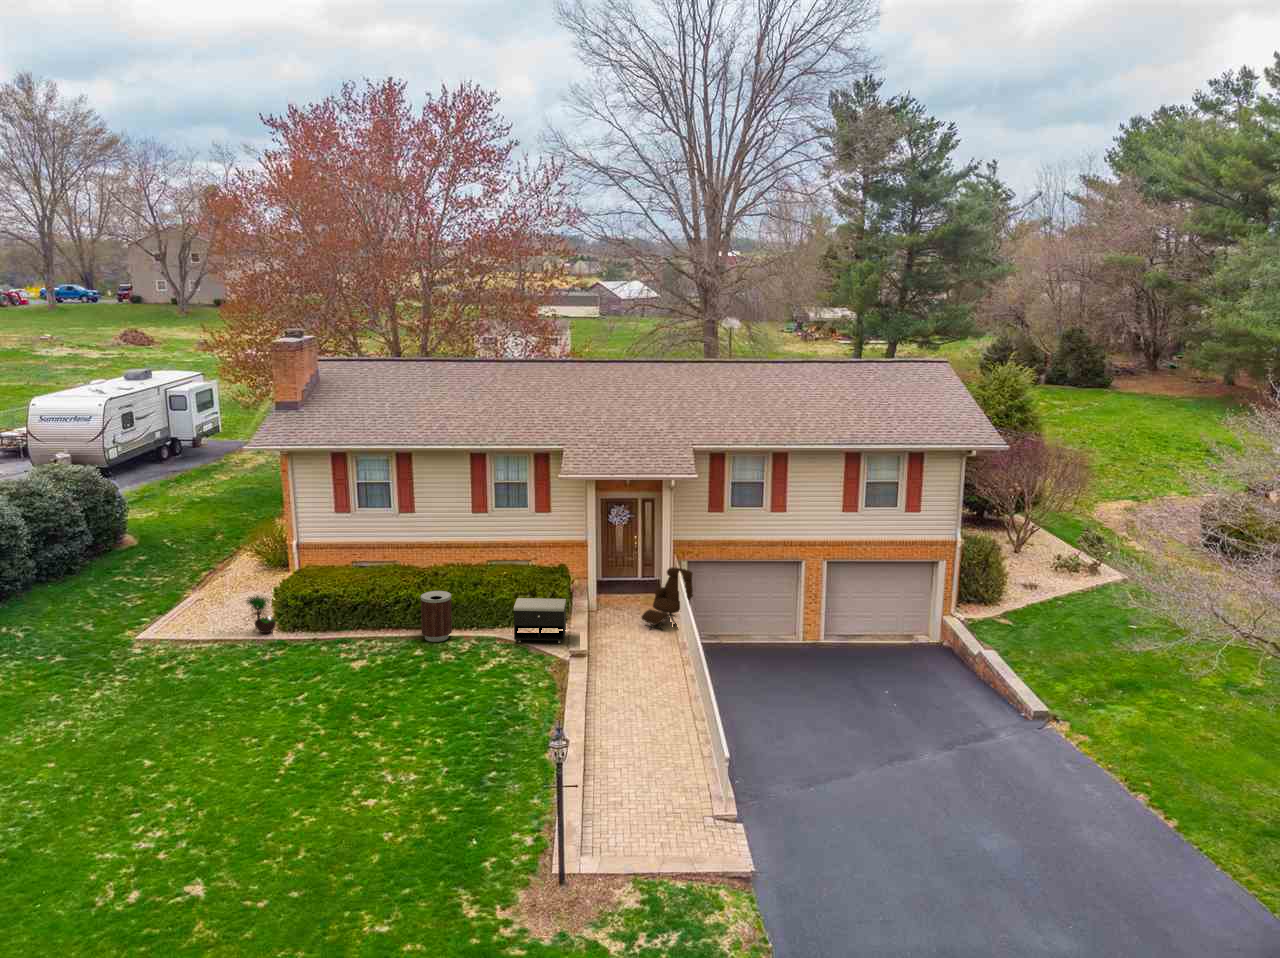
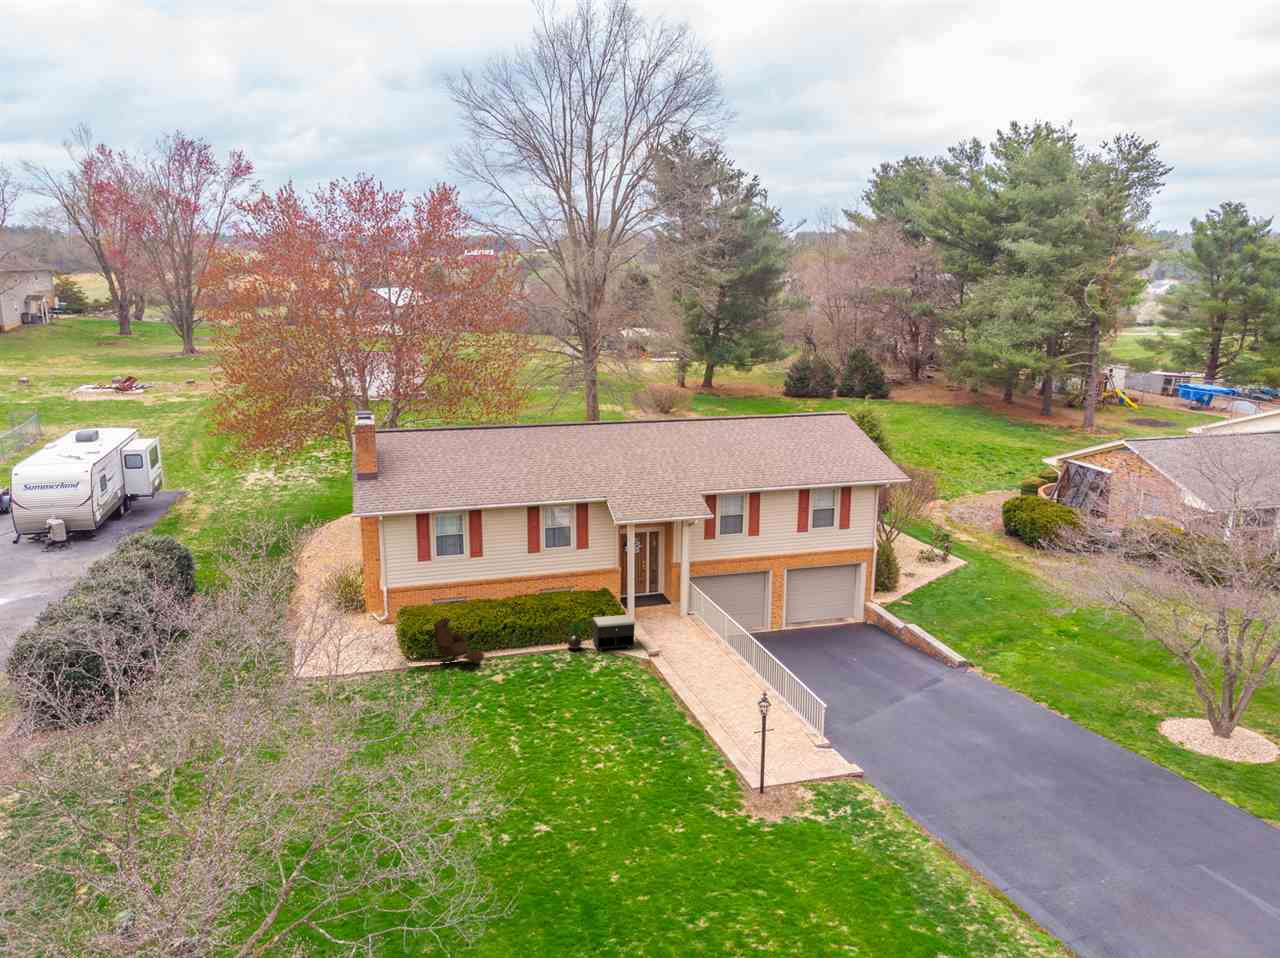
lounge chair: present [642,567,693,629] -> present [434,618,484,668]
trash can: present [421,591,452,642] -> none [526,617,549,657]
potted tree: present [247,596,276,633] -> present [568,622,583,649]

